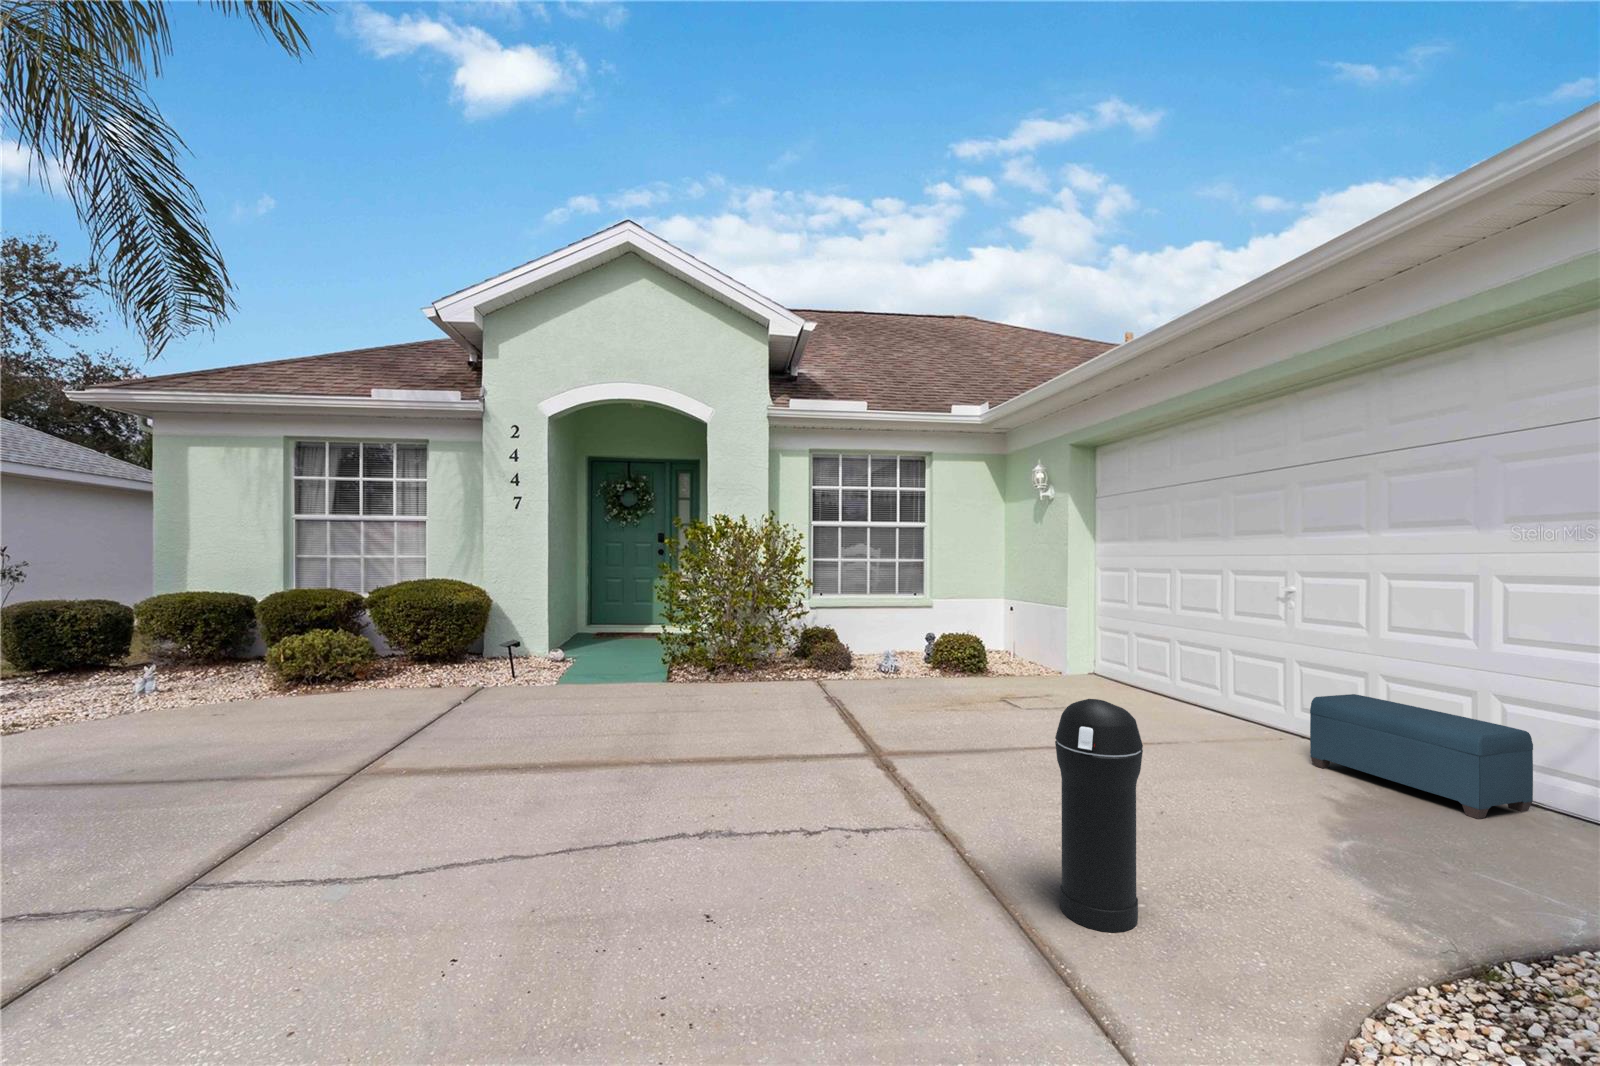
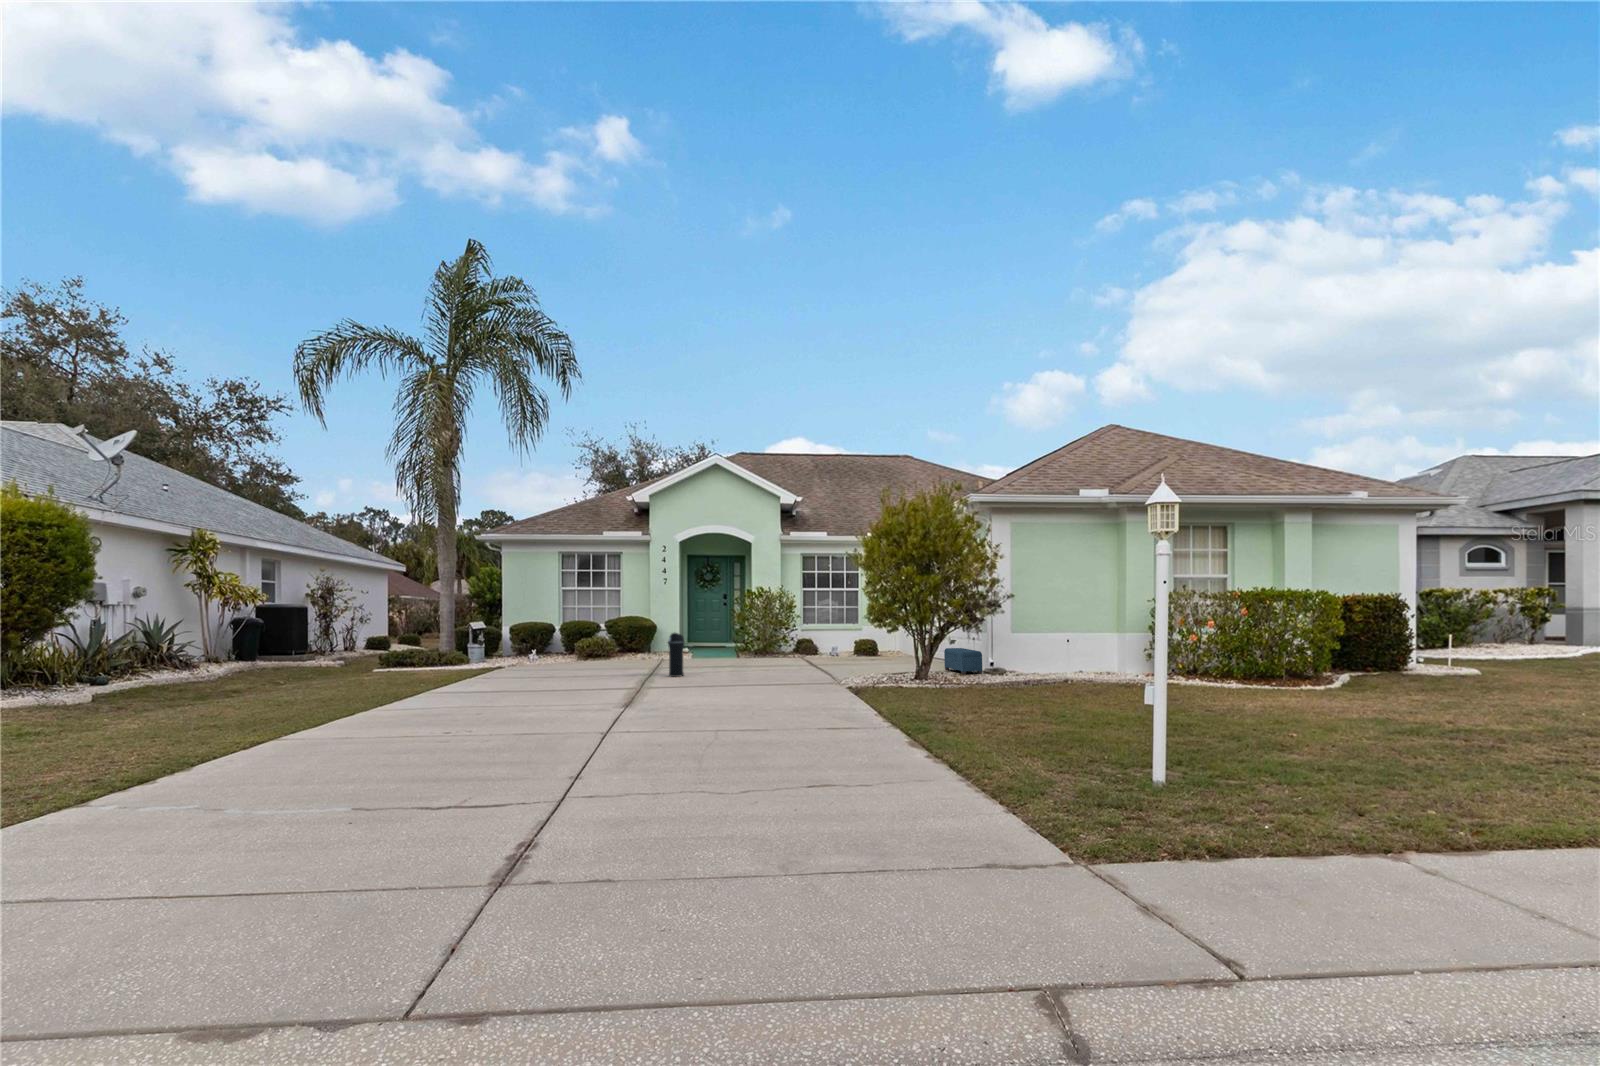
trash can: present [1055,699,1143,932] -> present [668,633,684,677]

